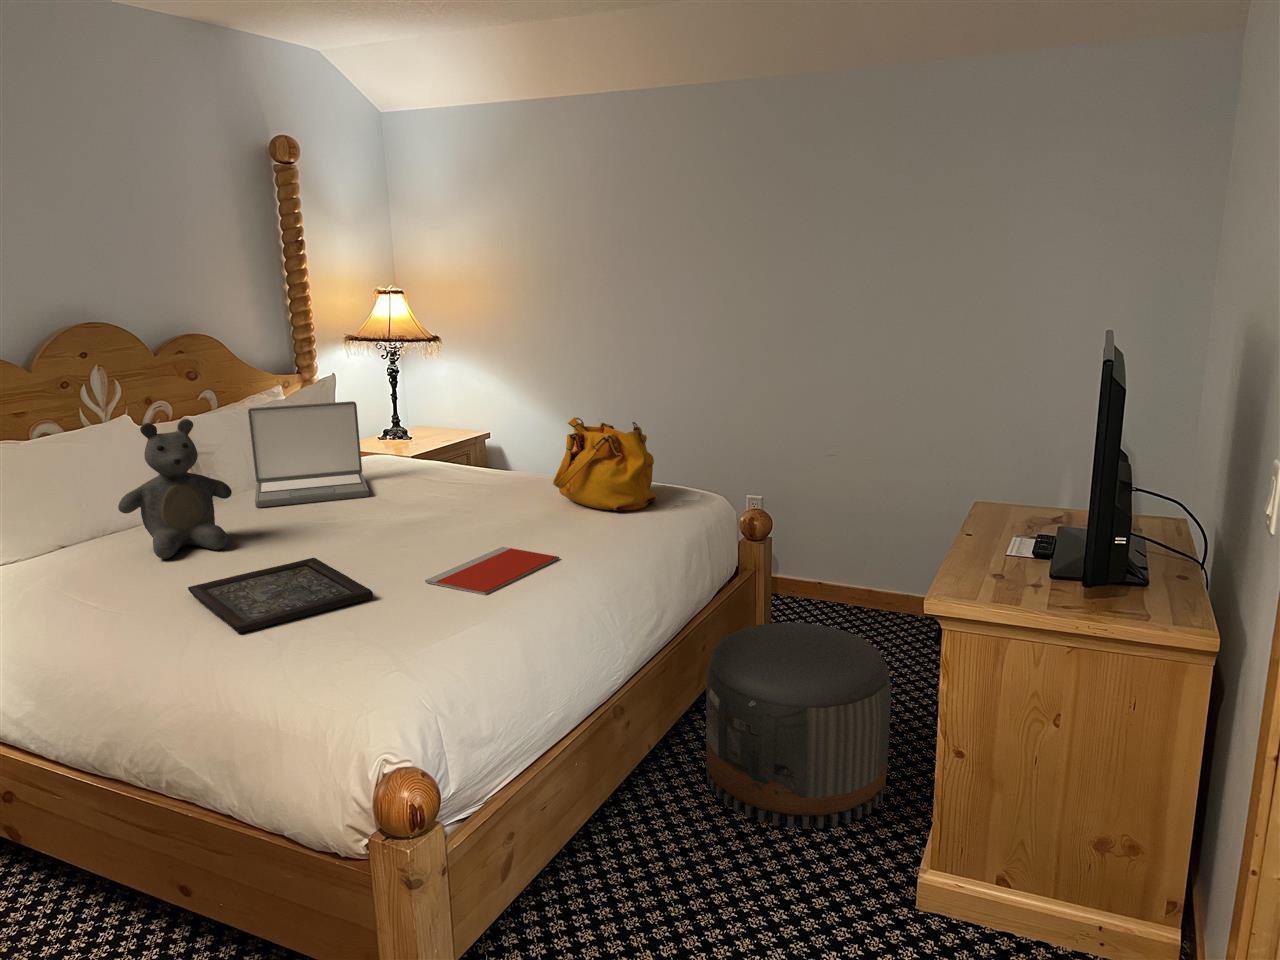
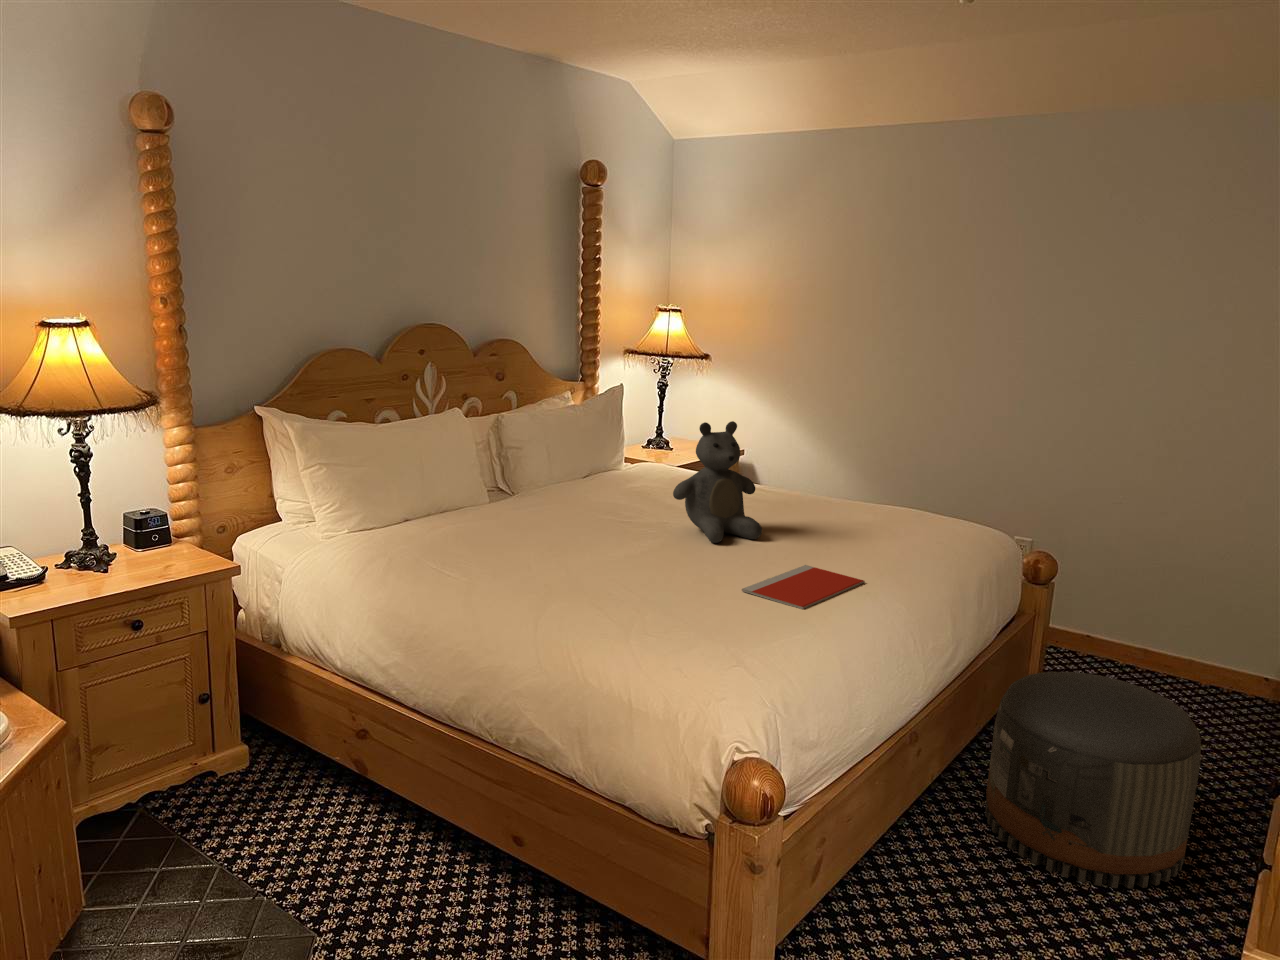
laptop: present [248,401,369,508] -> none [555,412,660,504]
handbag: present [553,417,656,512] -> none [844,445,948,542]
teddy bear: present [118,419,232,559] -> present [673,421,762,543]
tray: present [188,558,373,632] -> none [531,557,698,618]

